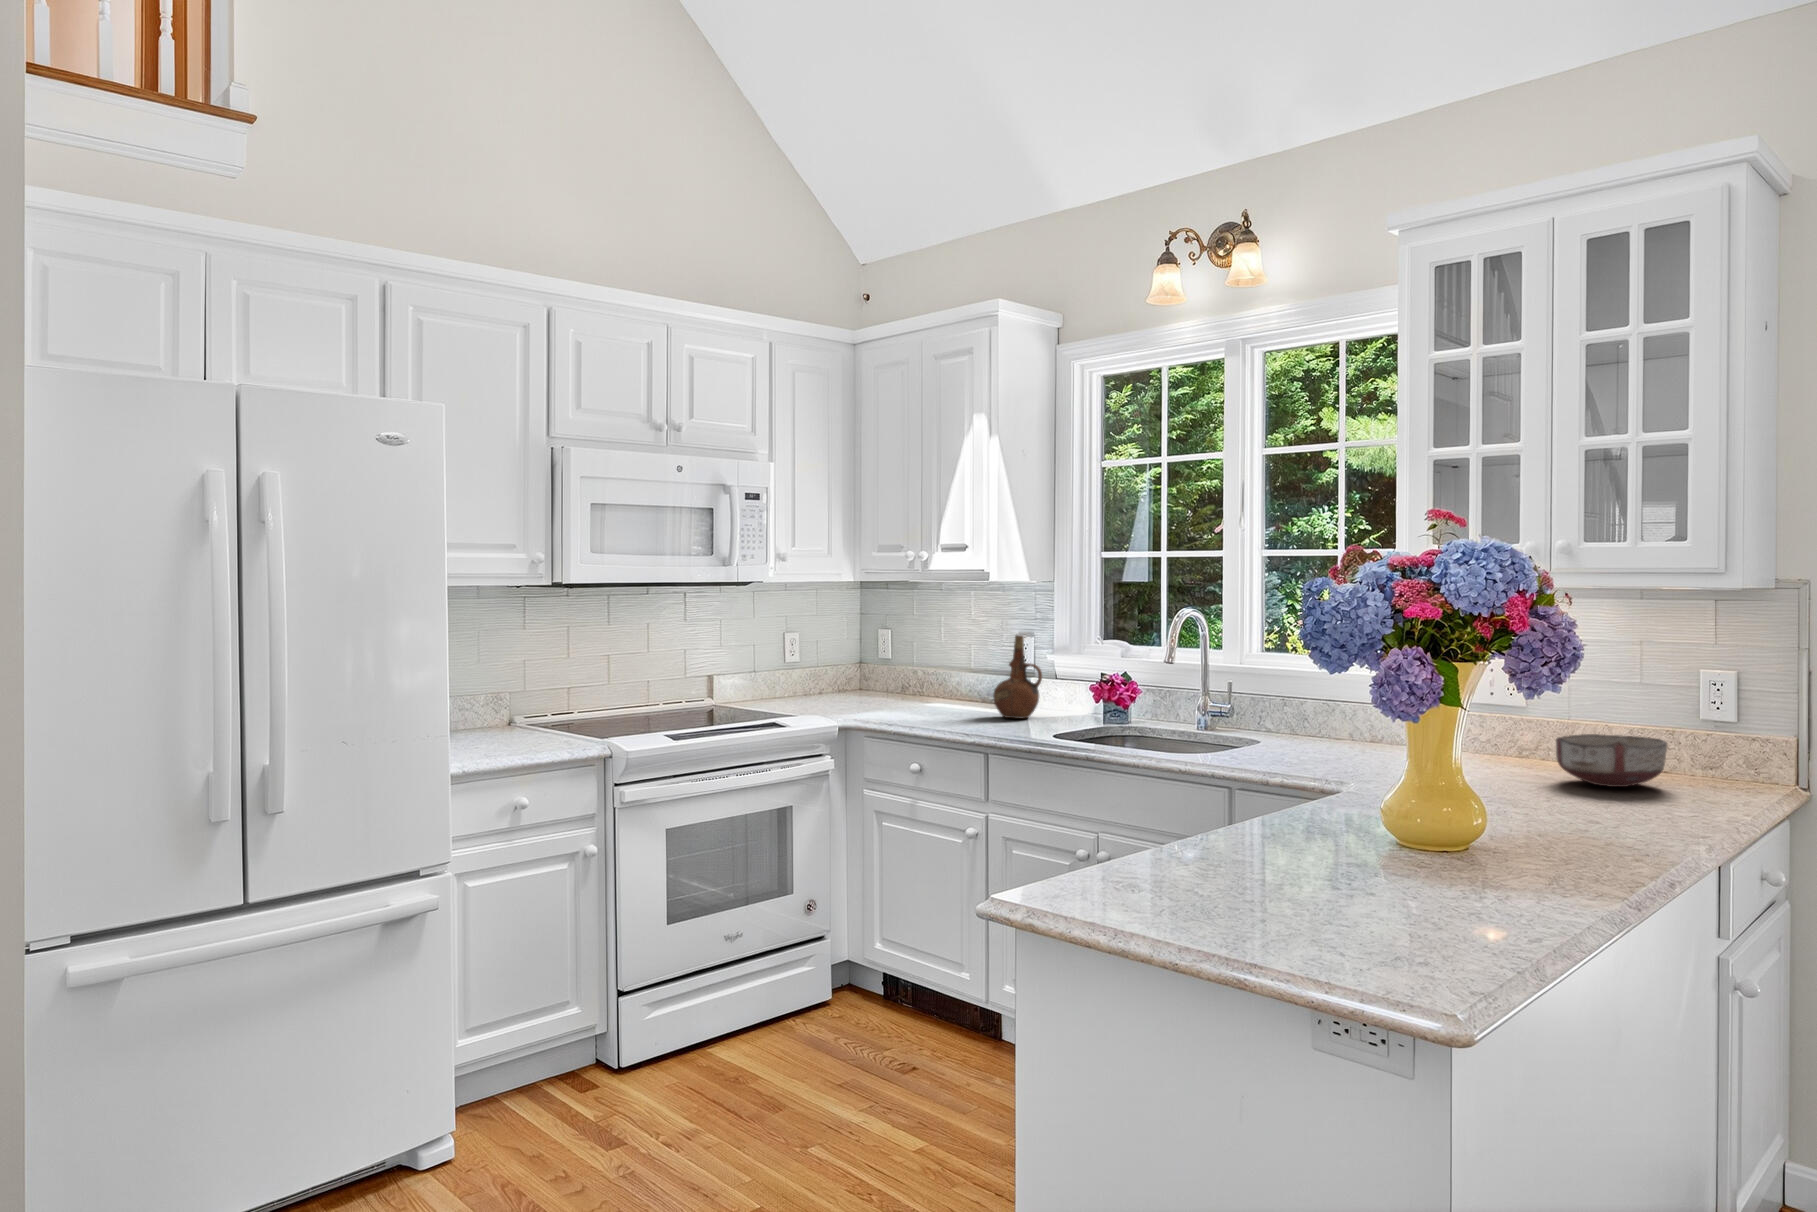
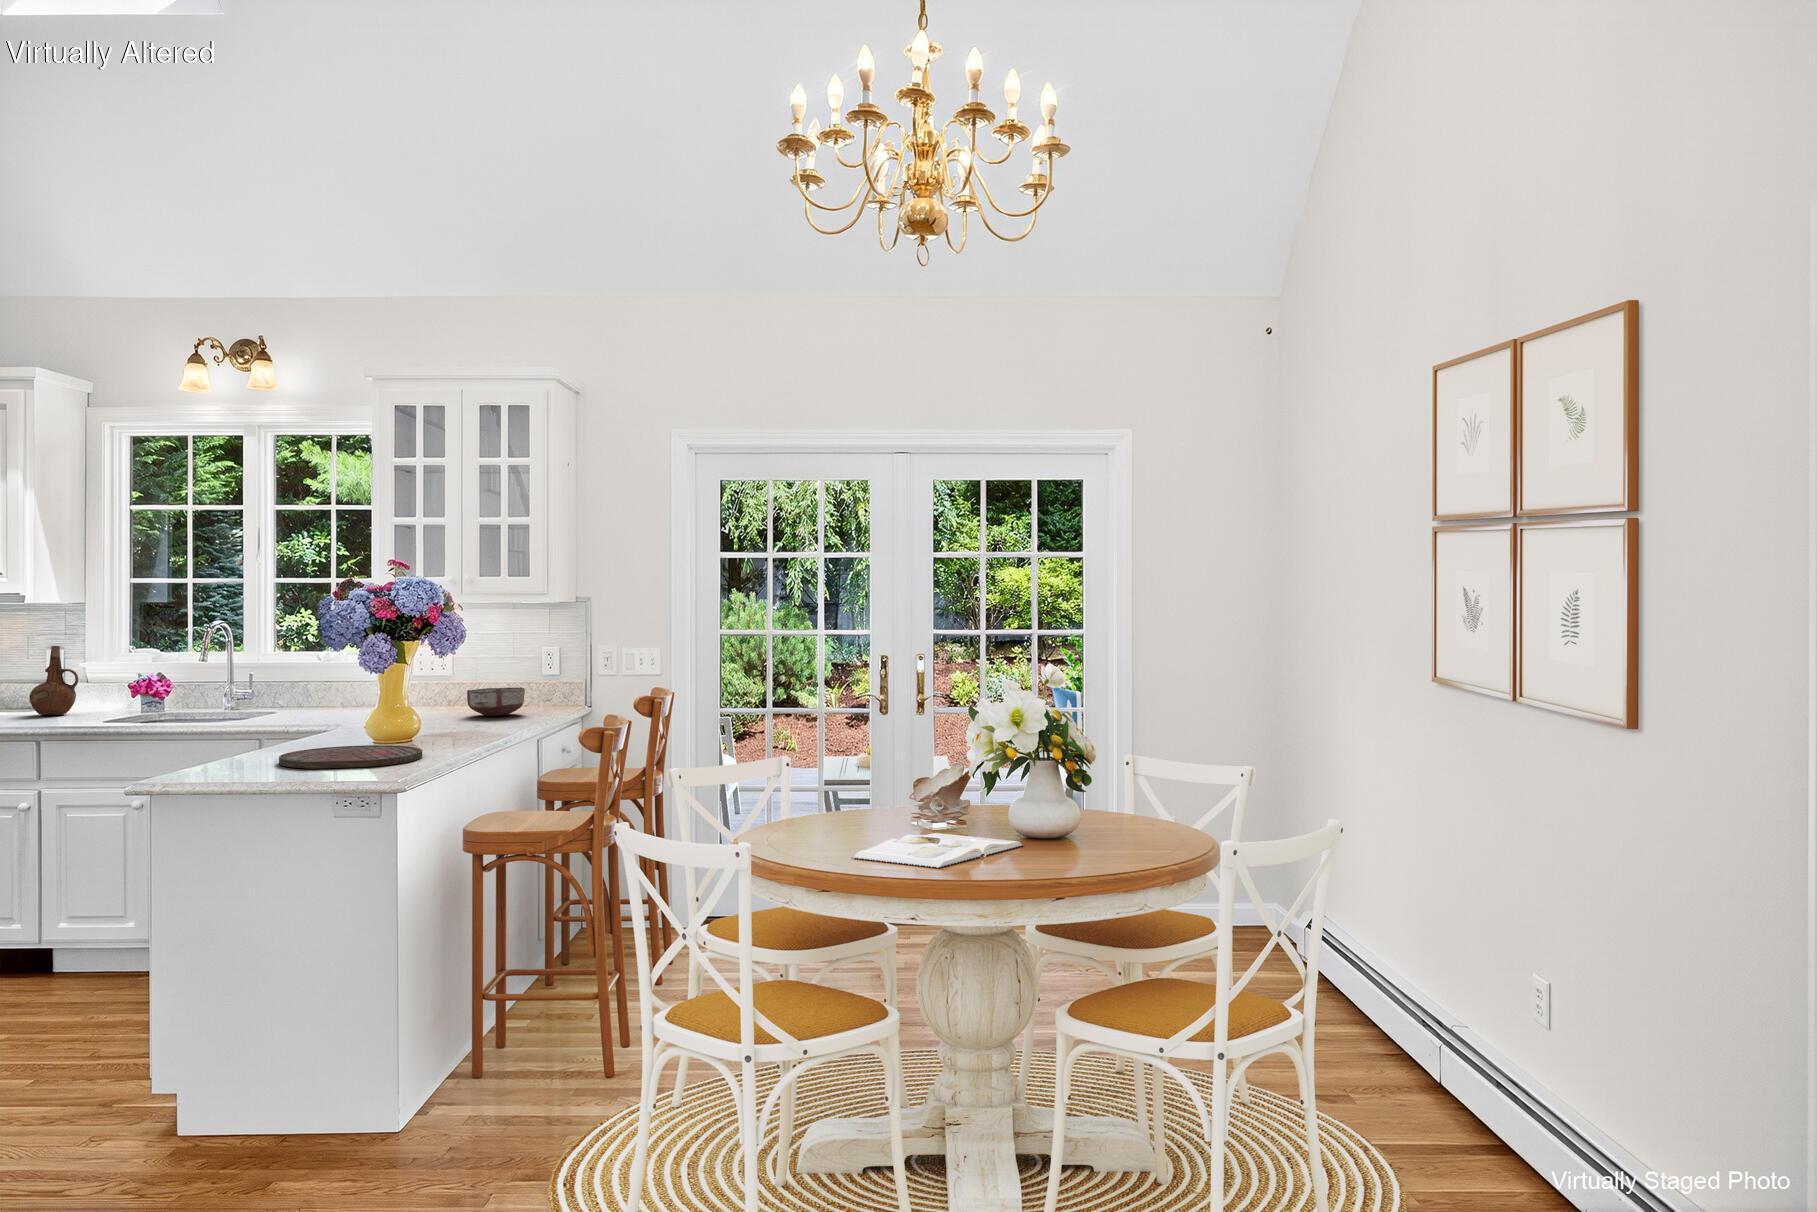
cutting board: none [1227,852,1496,930] -> present [279,745,422,768]

